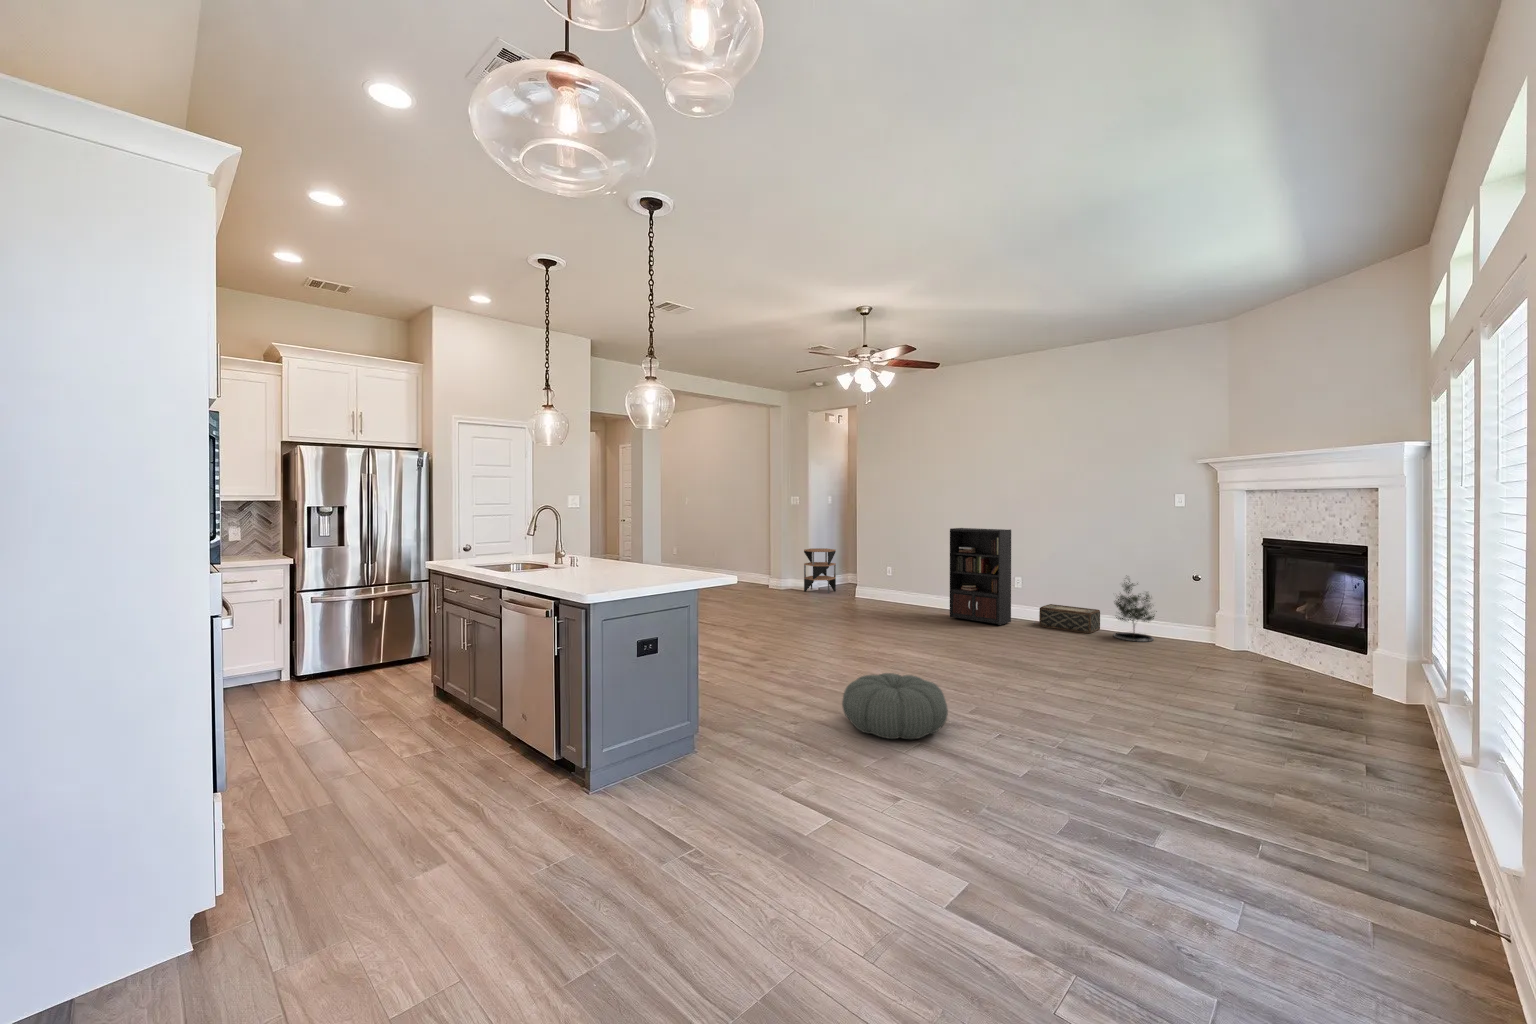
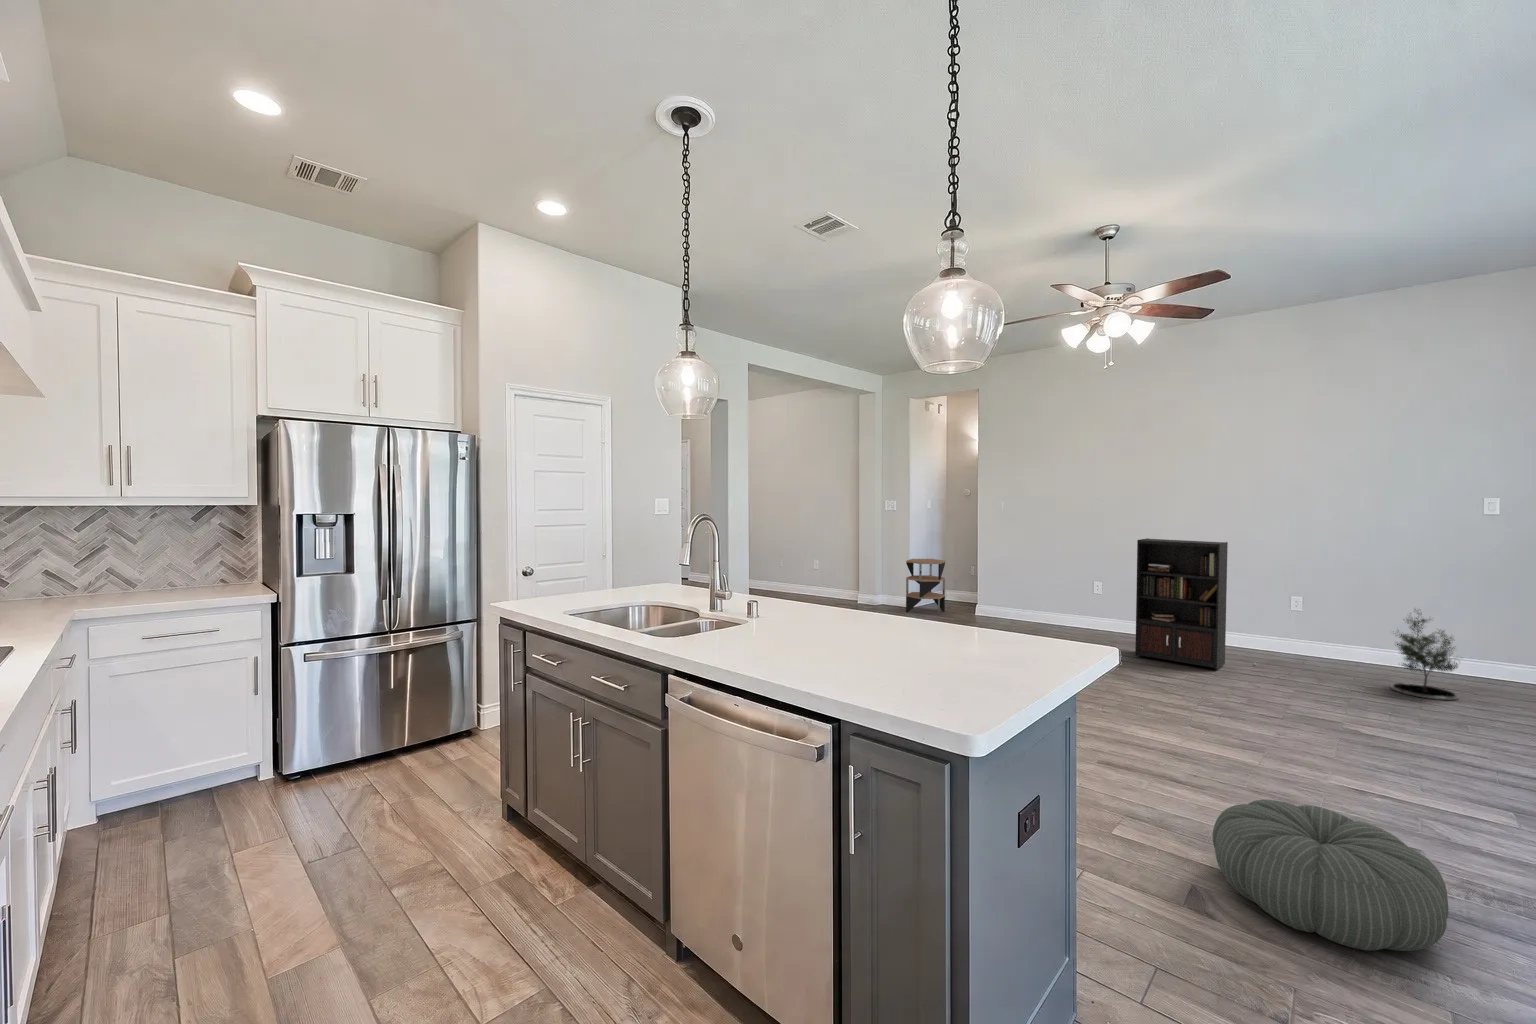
woven basket: present [1039,604,1100,633] -> none [1269,640,1358,684]

